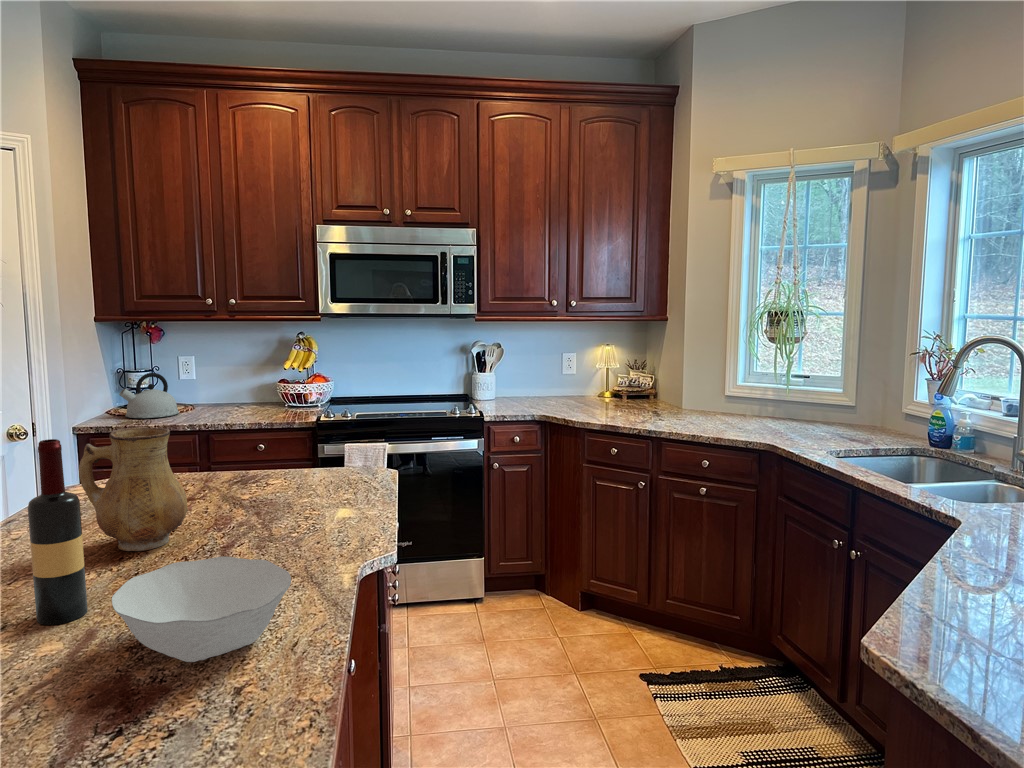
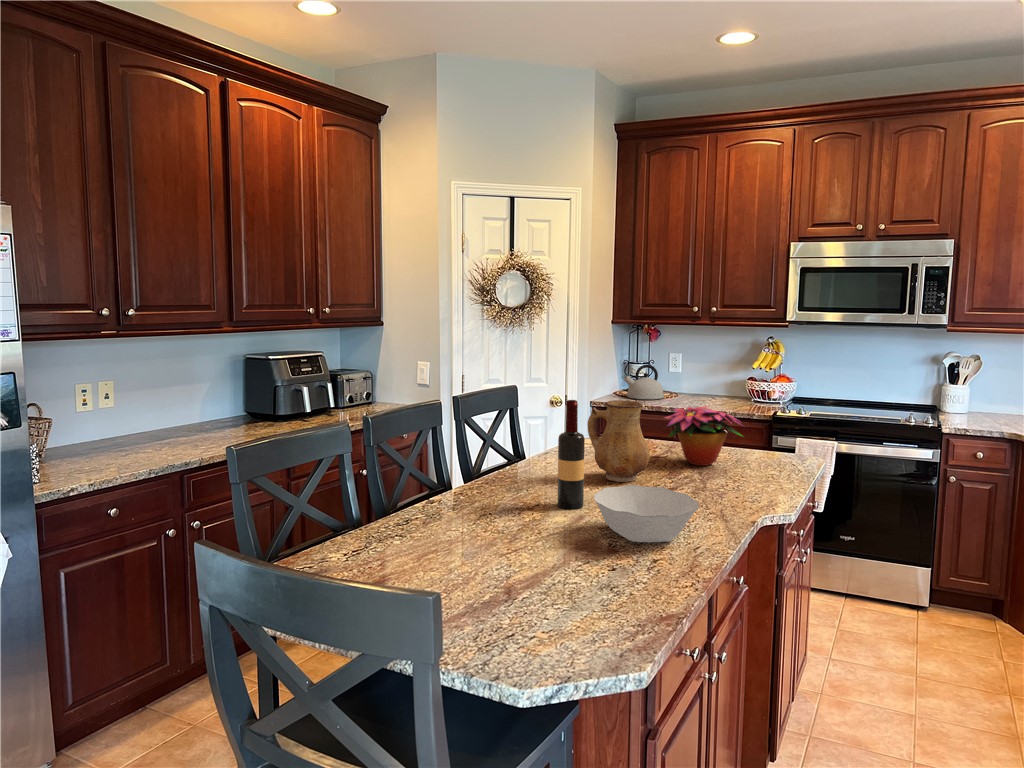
flower arrangement: none [193,419,315,502] -> present [665,406,742,466]

